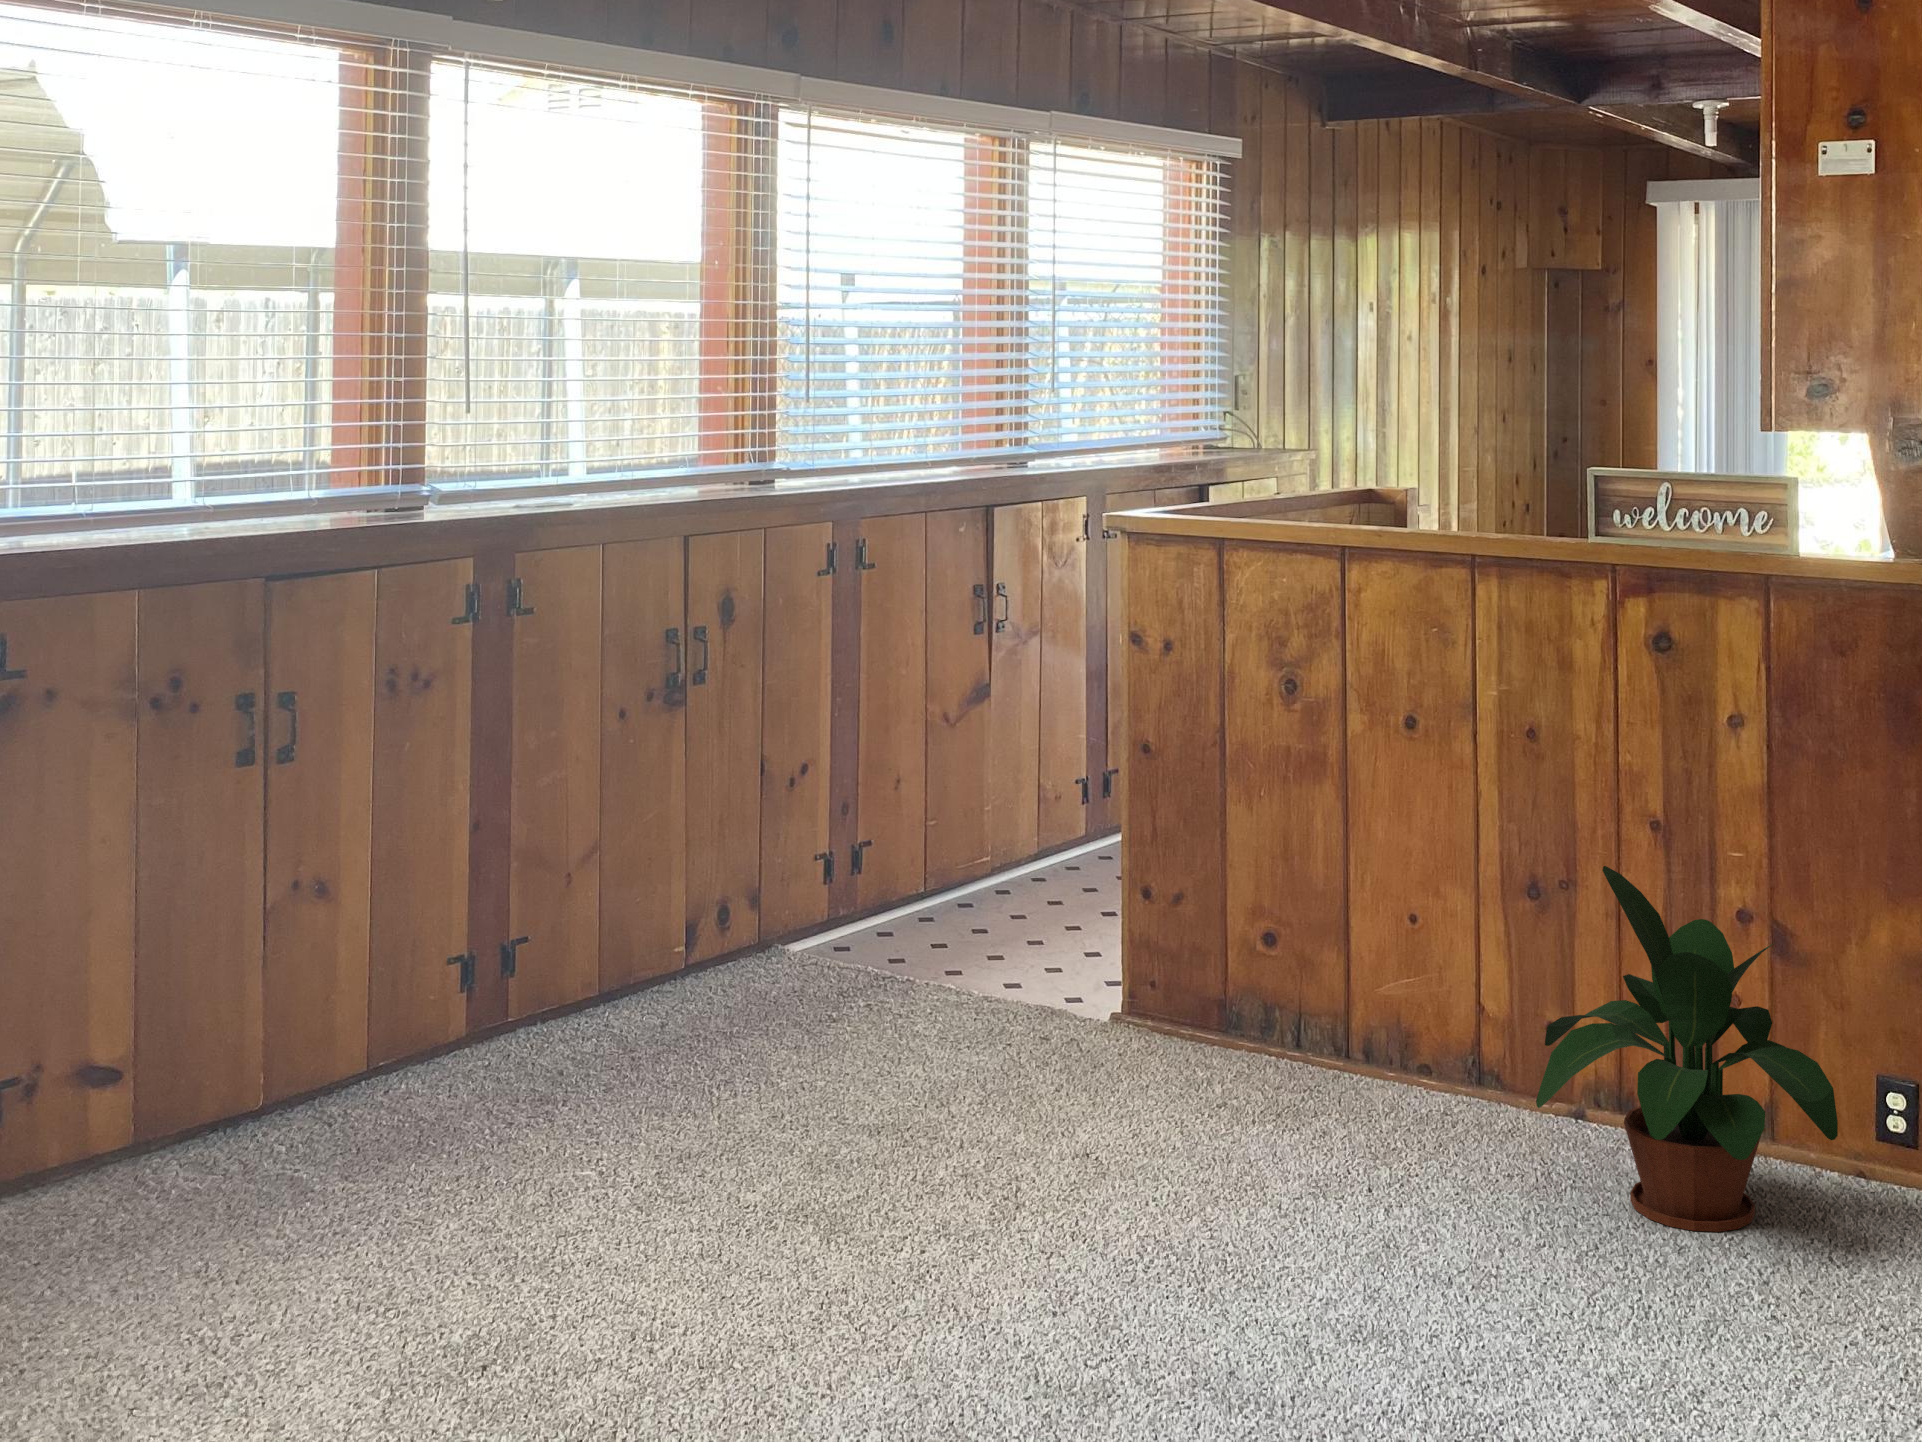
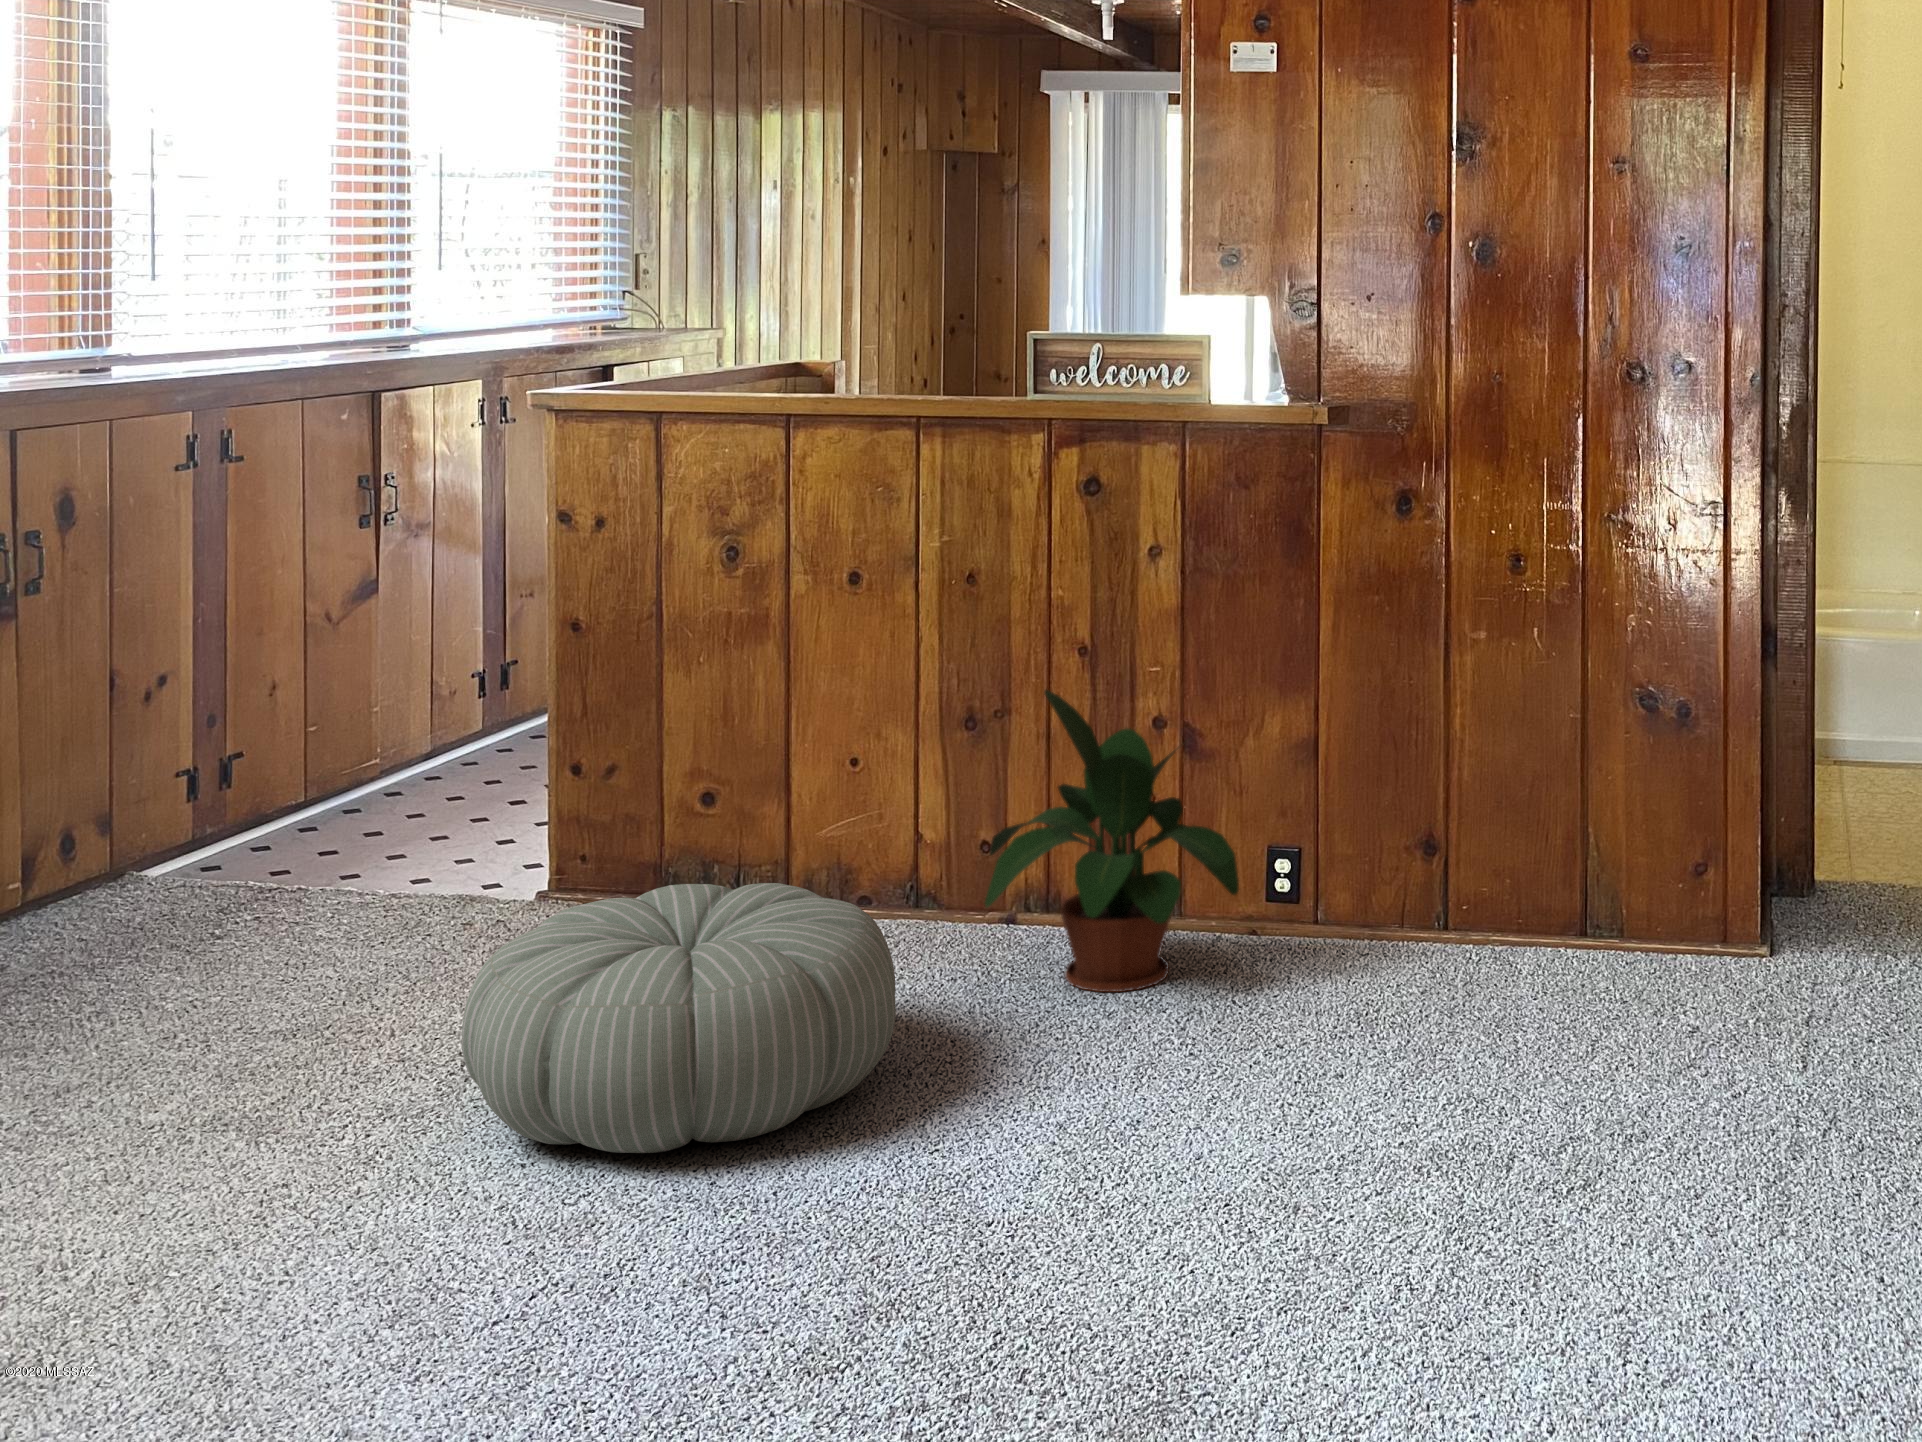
pouf: none [1004,1035,1430,1329] -> present [462,883,896,1153]

